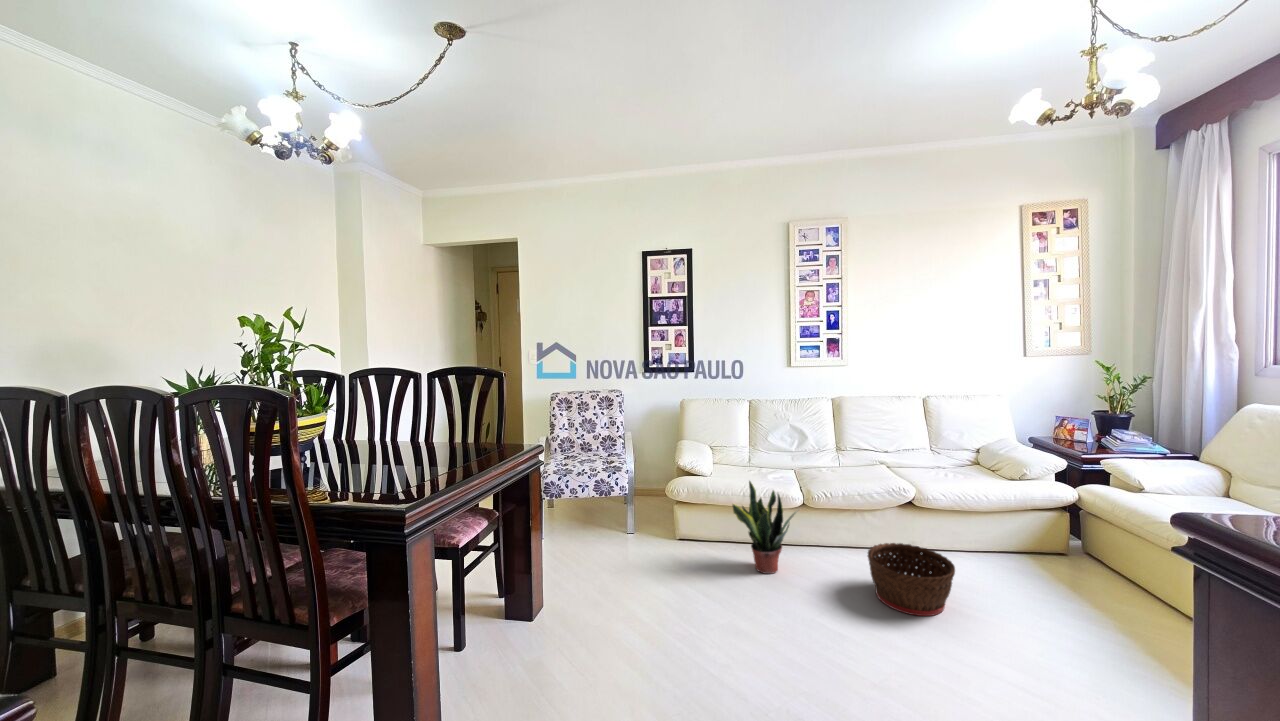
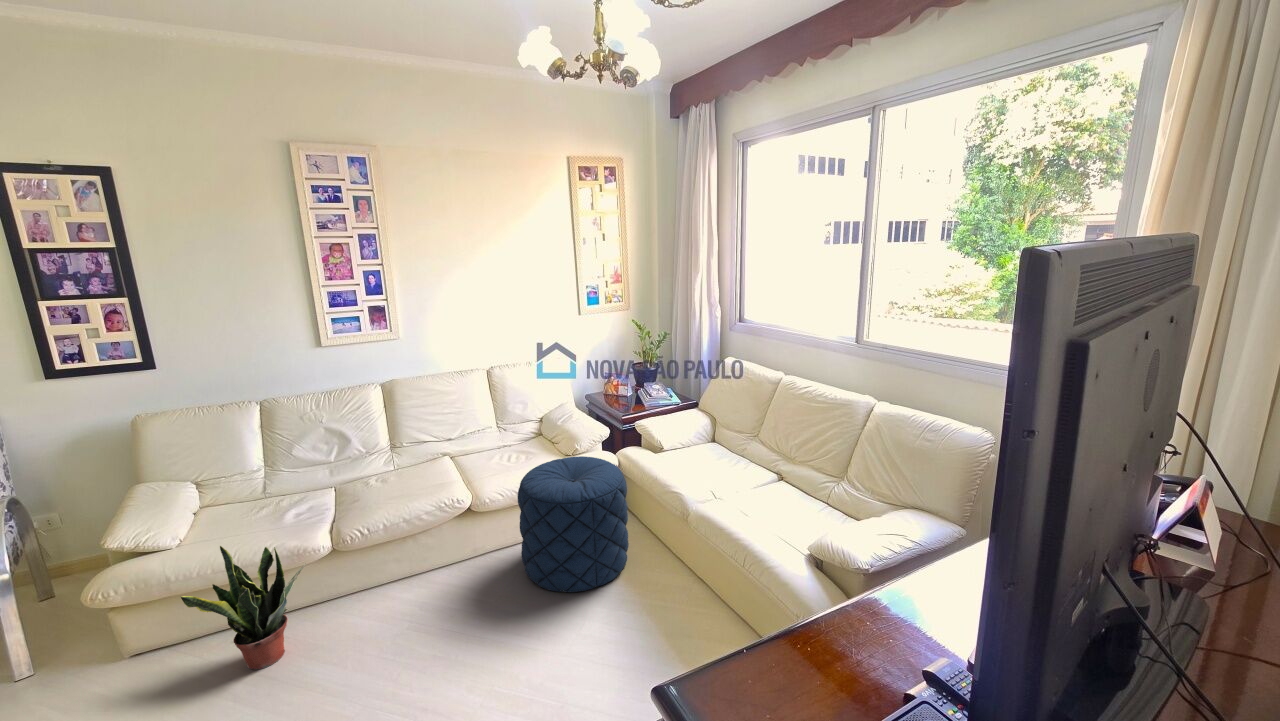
pouf: none [972,482,1111,616] -> present [518,456,629,592]
basket: present [868,543,955,616] -> none [395,563,492,657]

